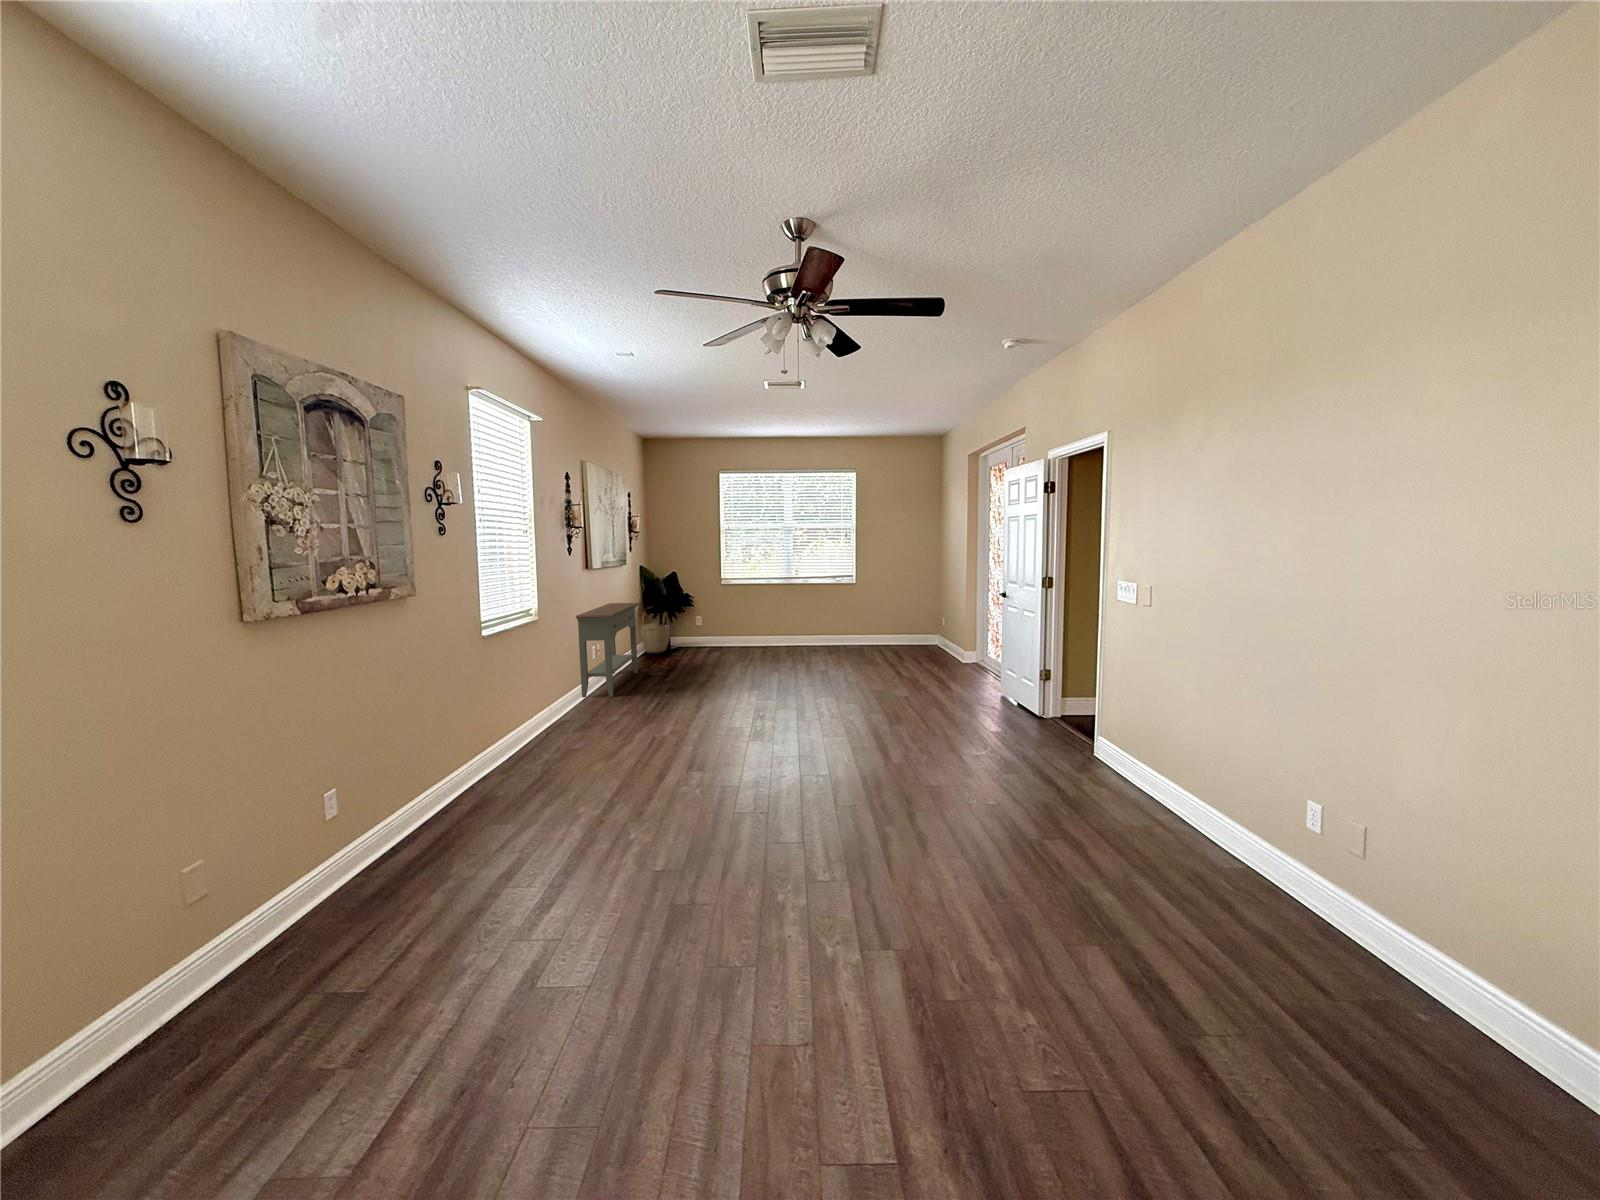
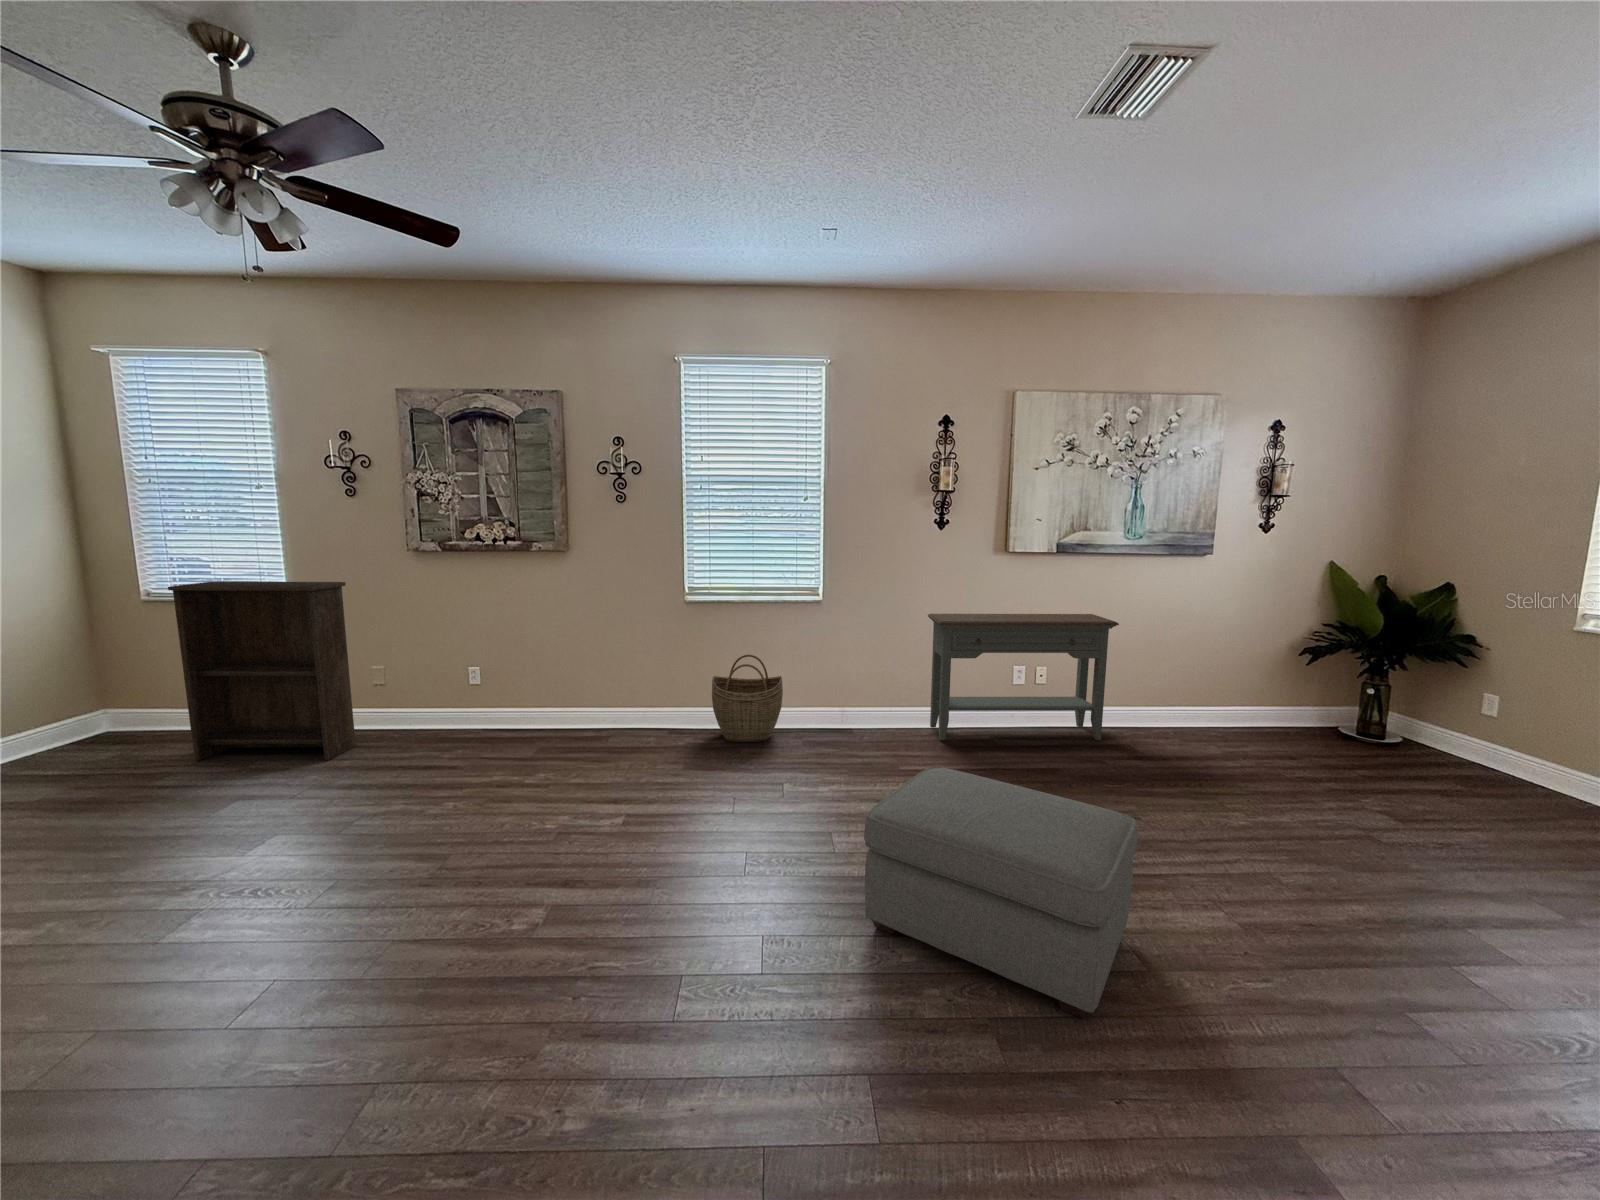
woven basket: present [641,613,670,653] -> present [712,655,783,742]
ottoman: none [765,644,860,712] -> present [864,767,1138,1019]
bookshelf: none [27,675,414,1198] -> present [168,581,356,760]

